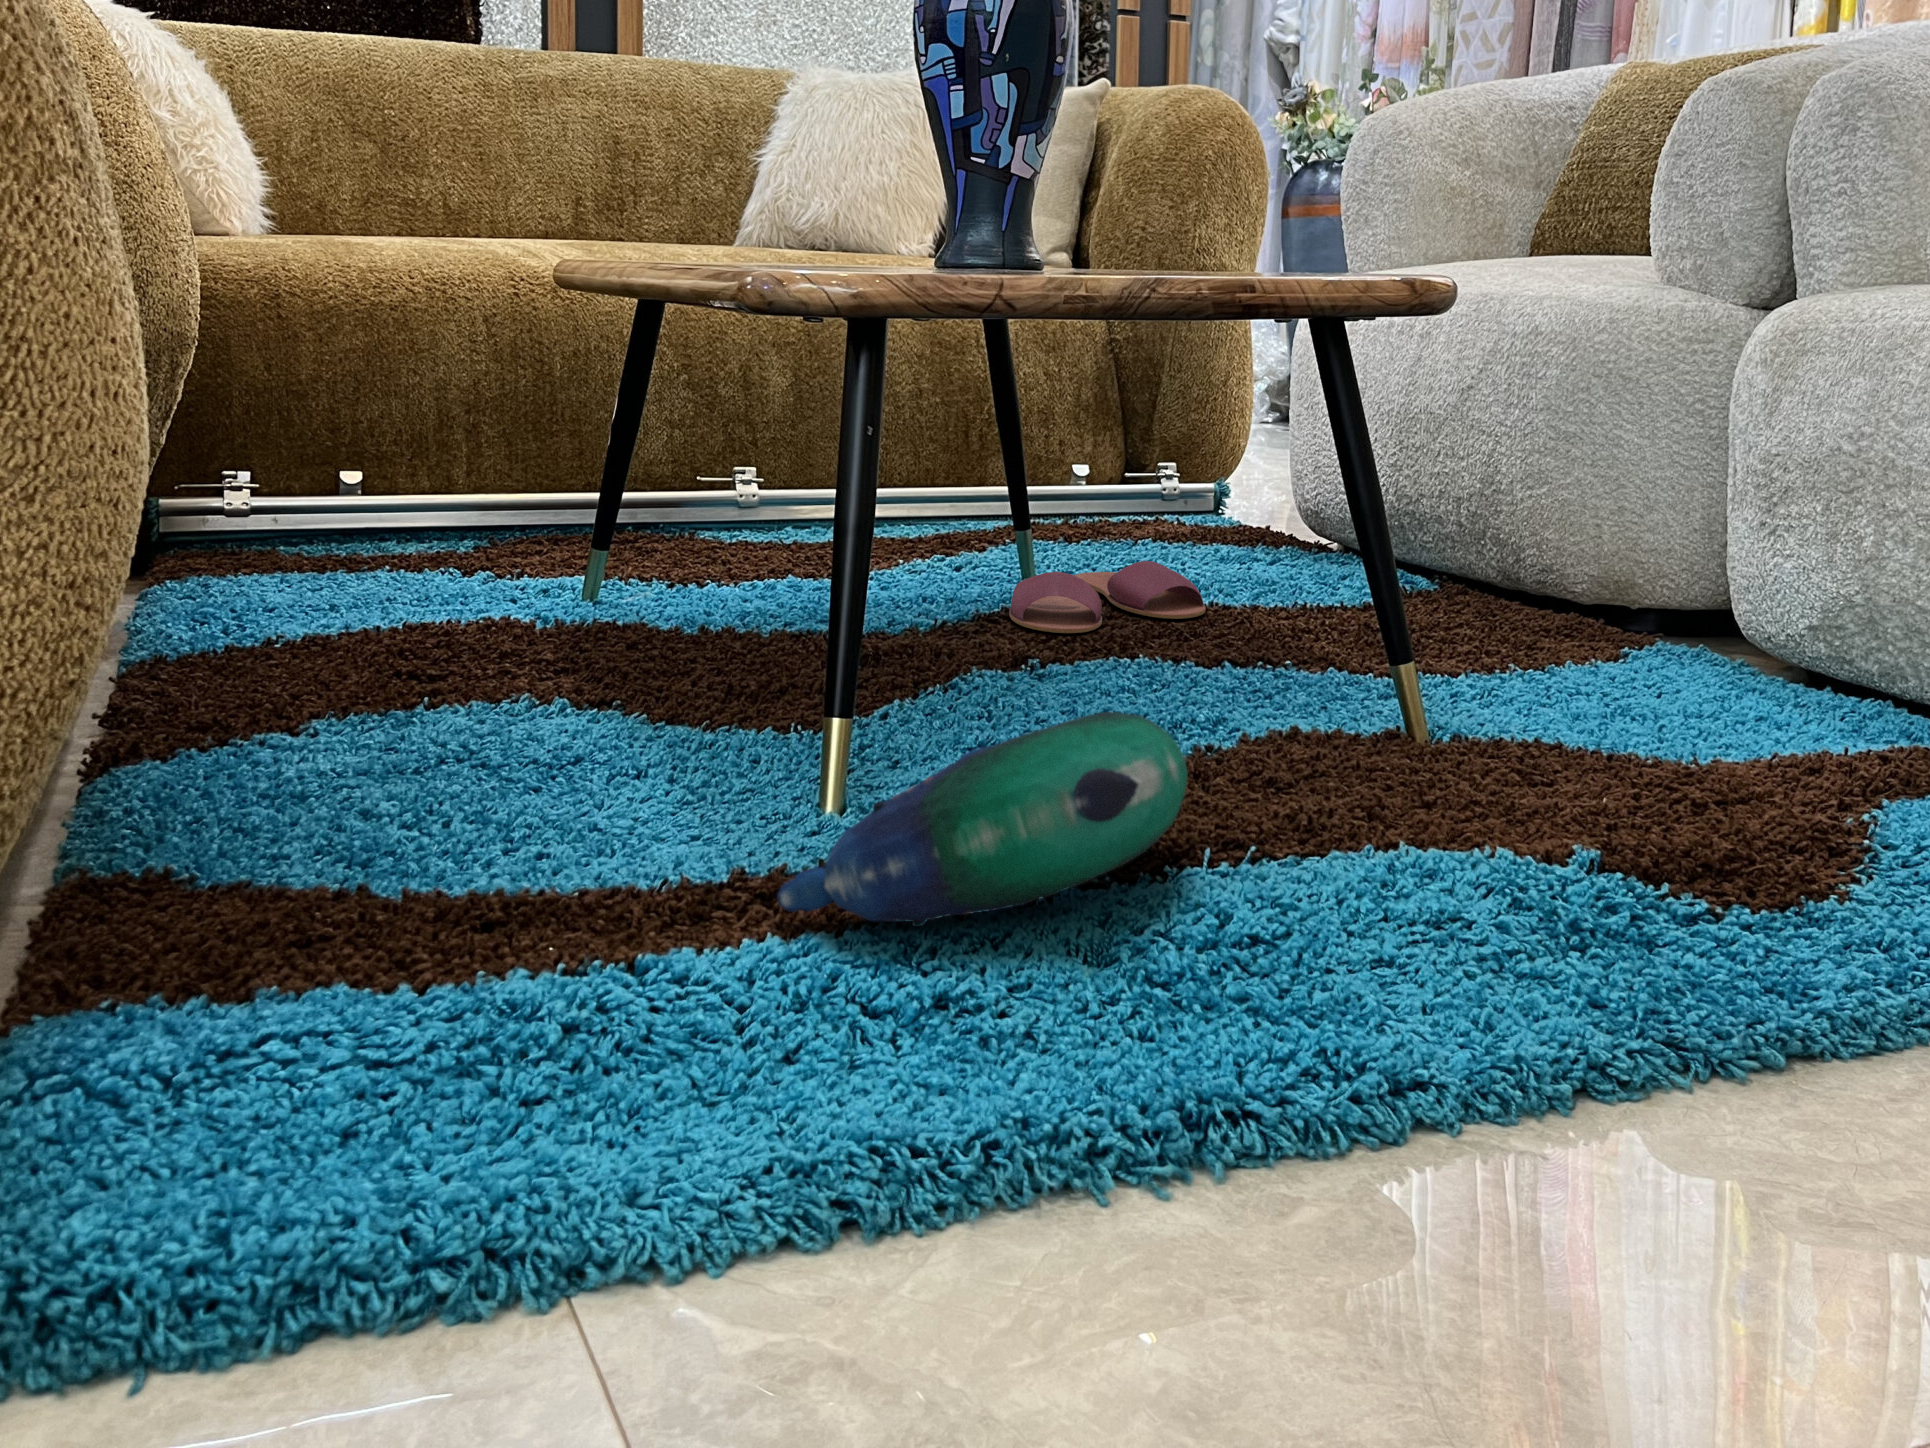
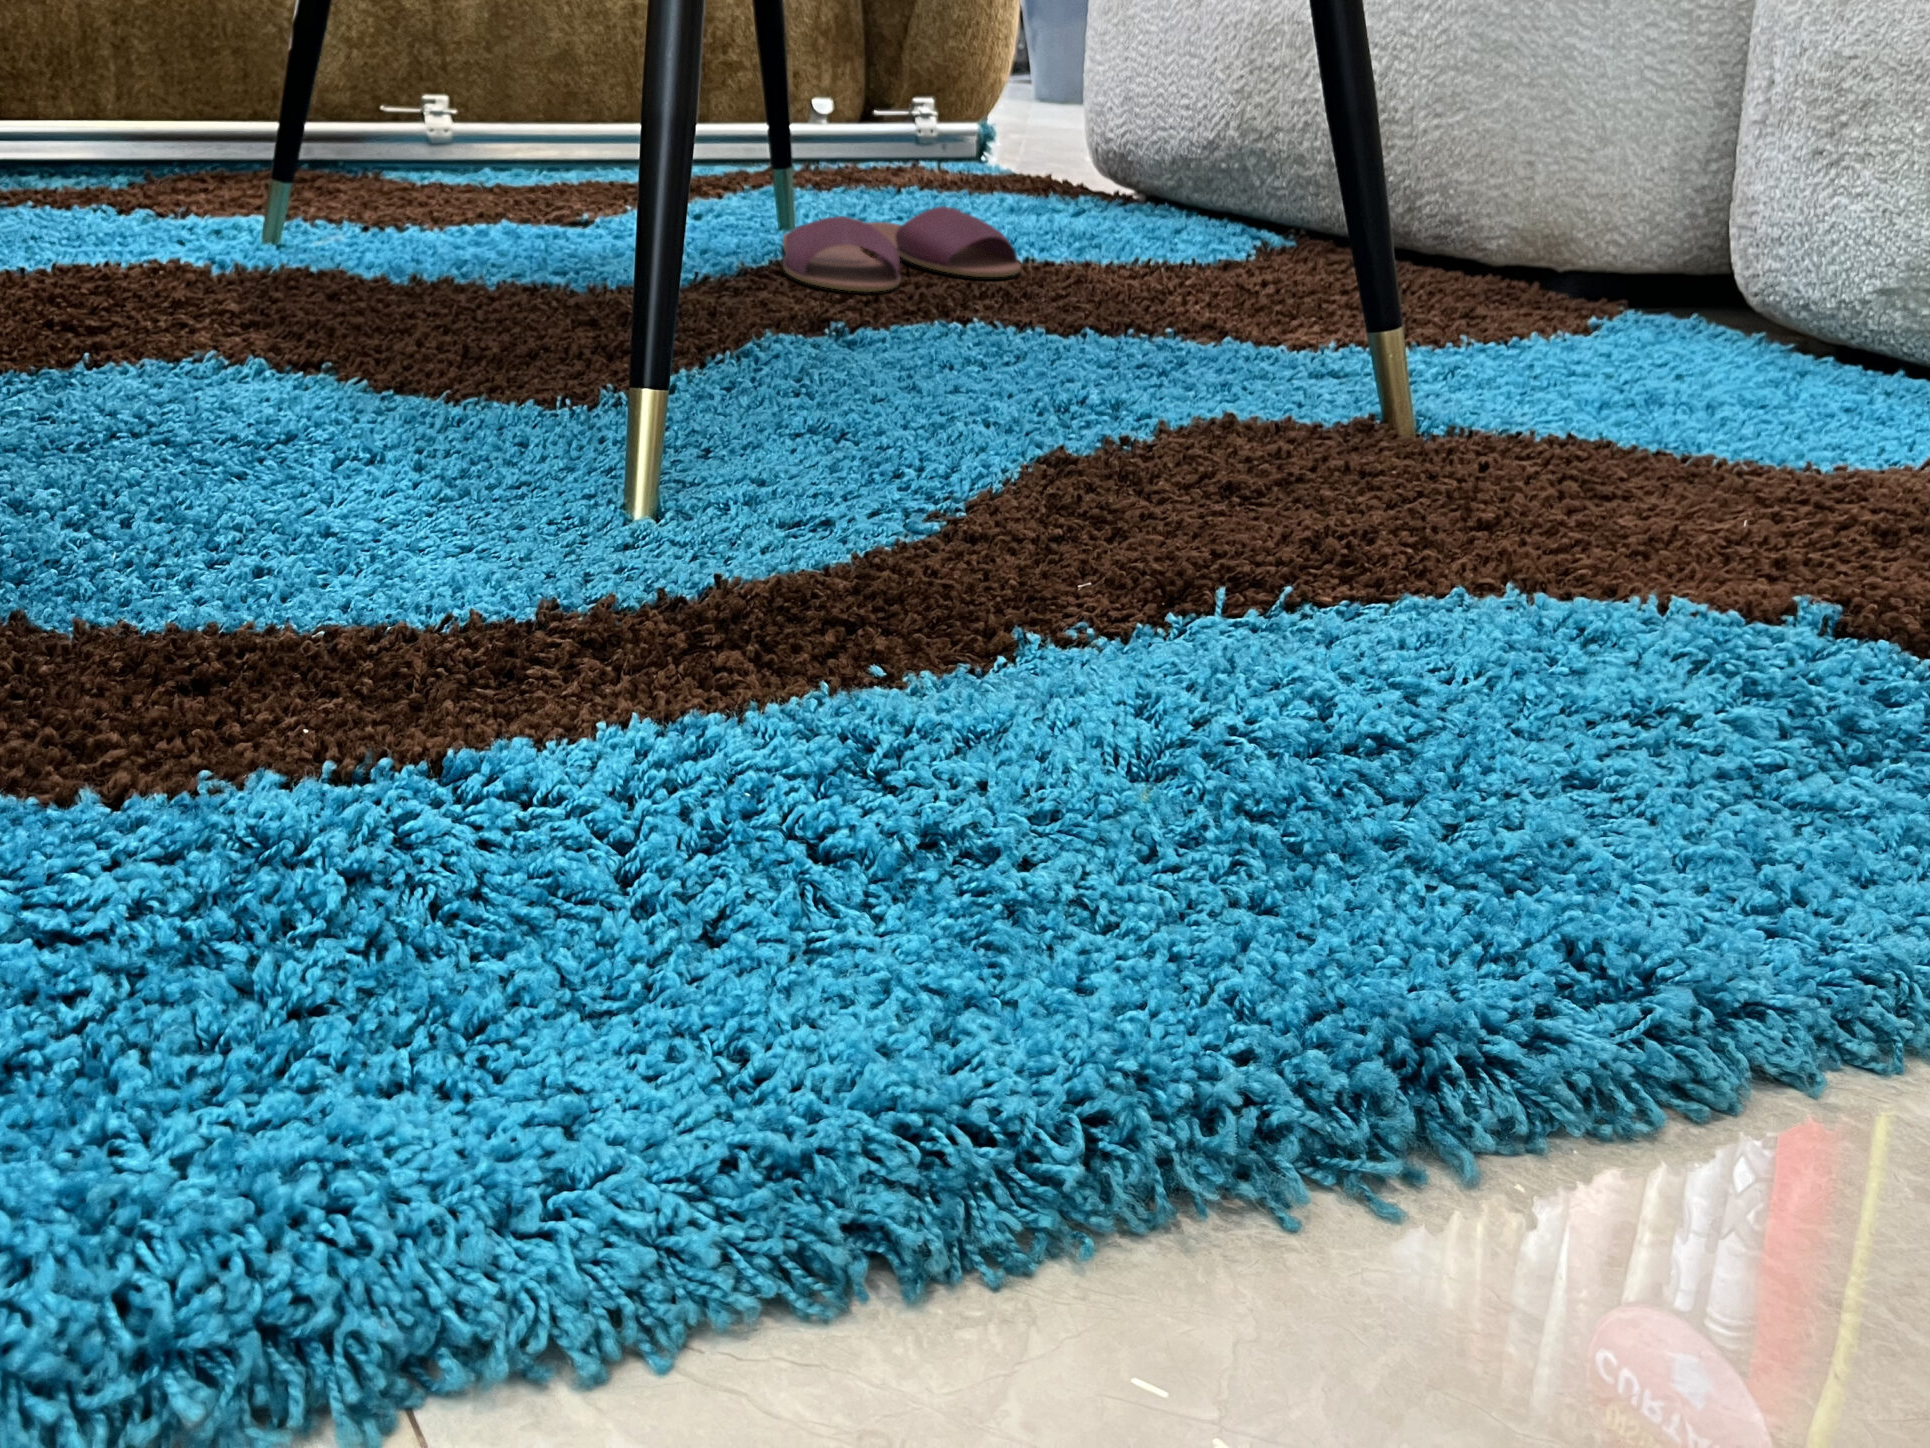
plush toy: present [777,712,1188,927] -> none [622,385,1197,700]

